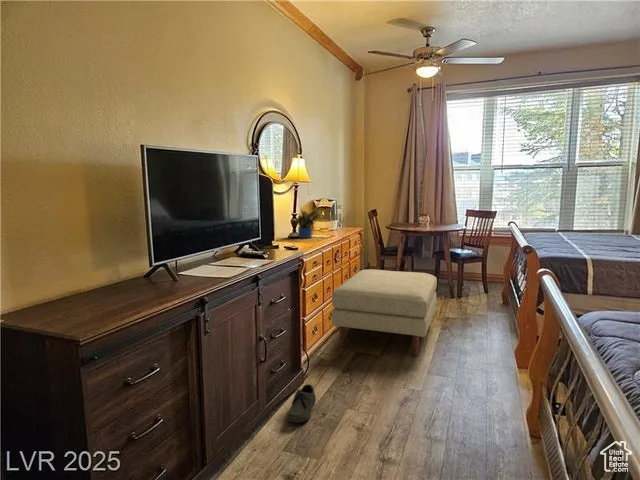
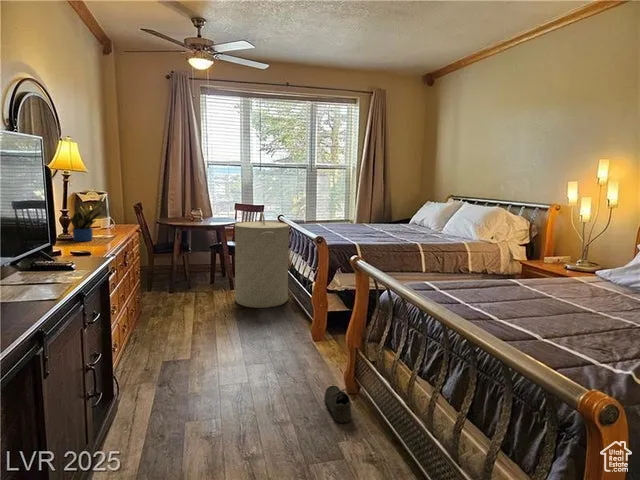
laundry hamper: none [449,218,514,322] -> present [235,212,289,308]
ottoman: present [332,269,437,357] -> none [129,268,236,359]
shoe: present [287,383,316,422] -> present [324,386,356,423]

